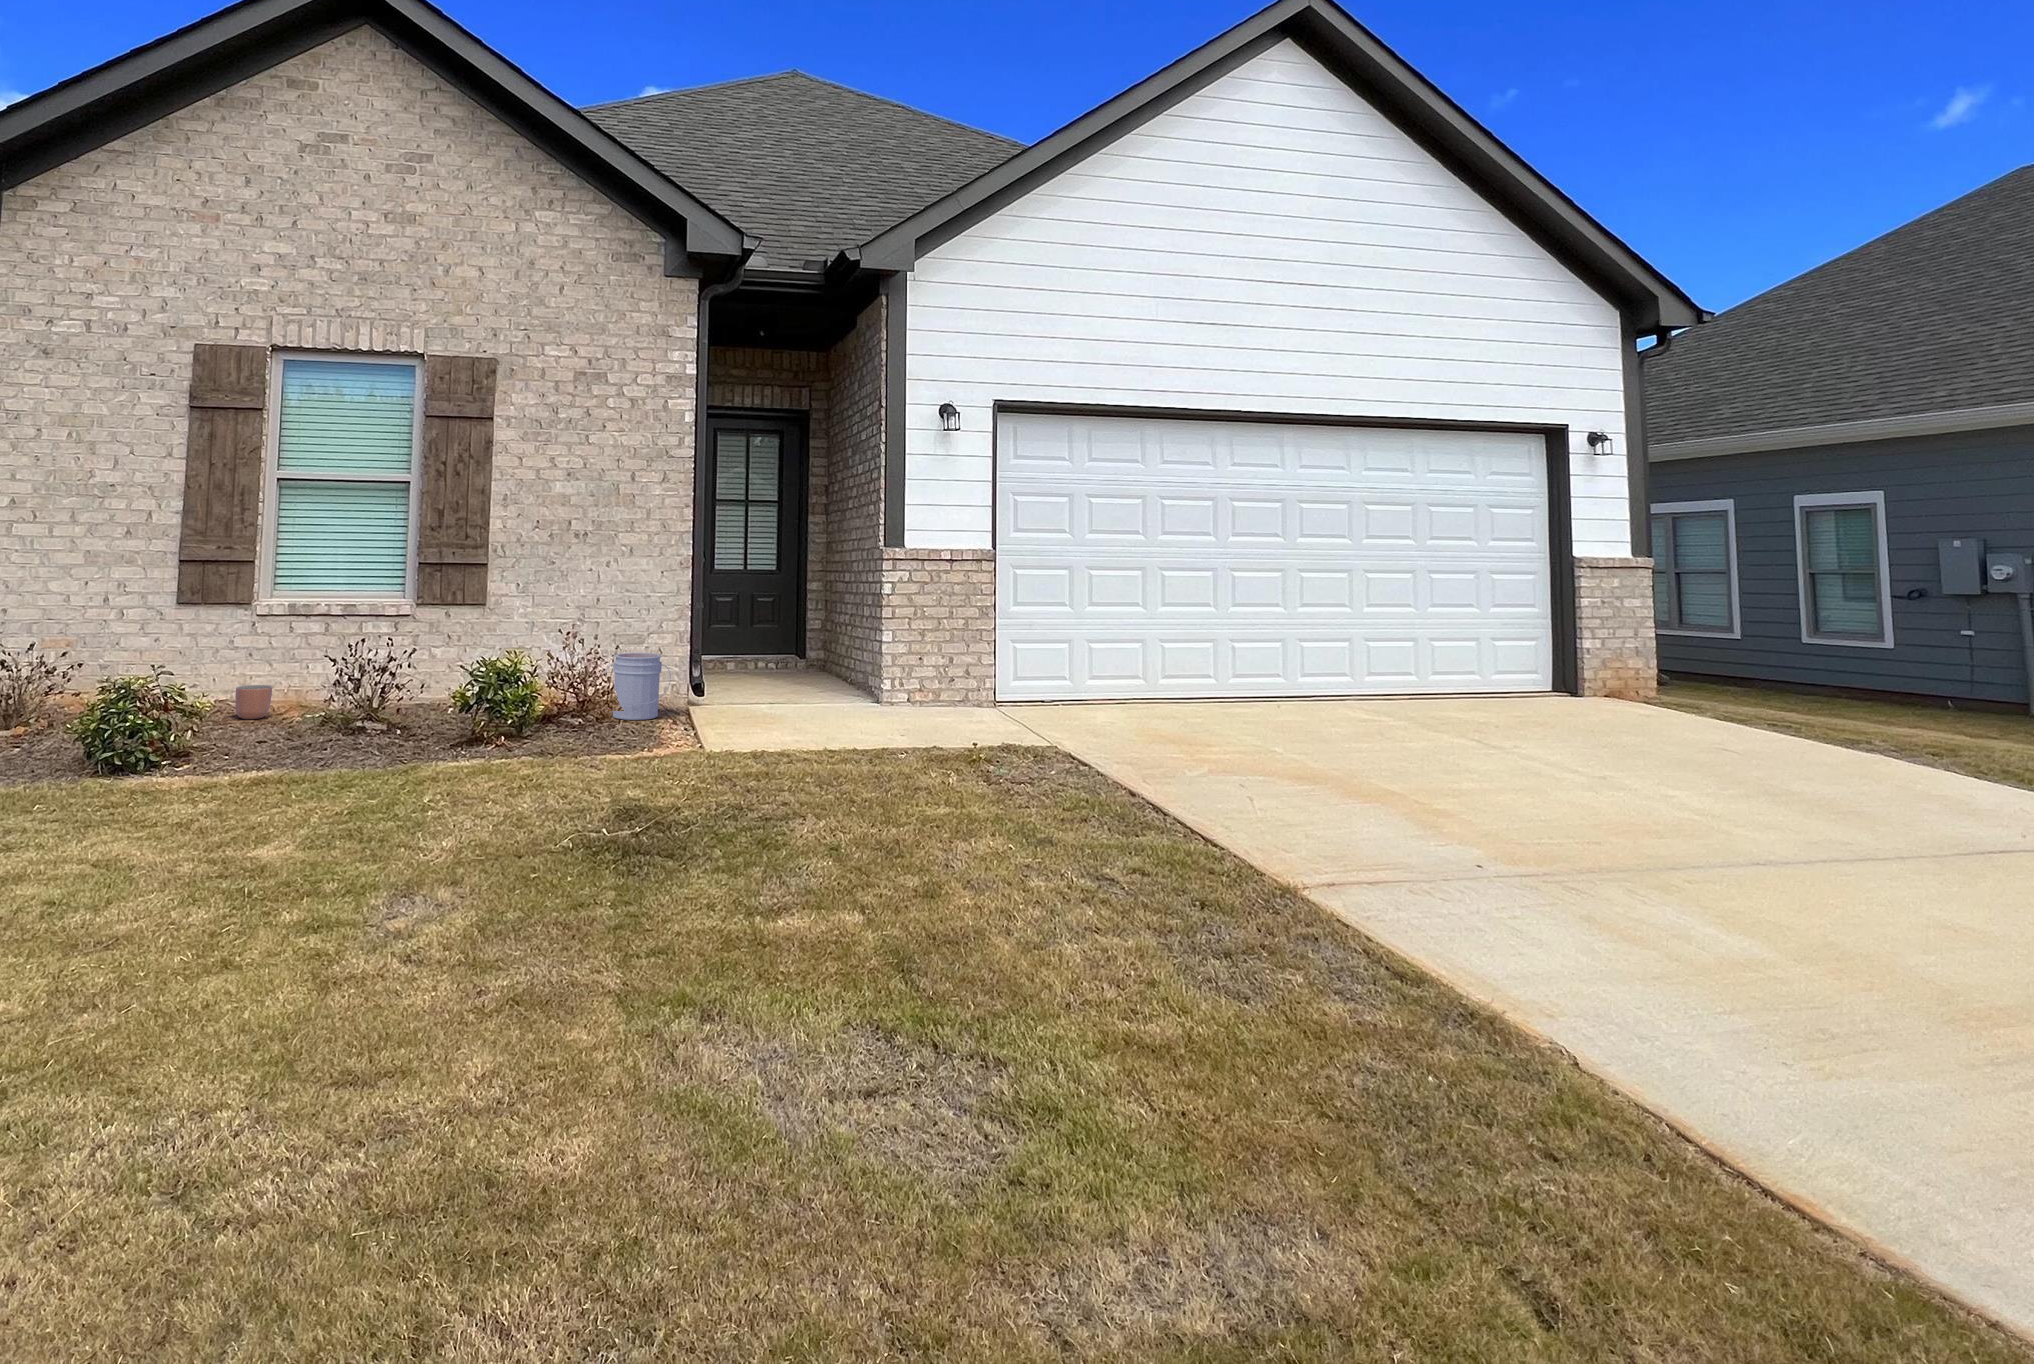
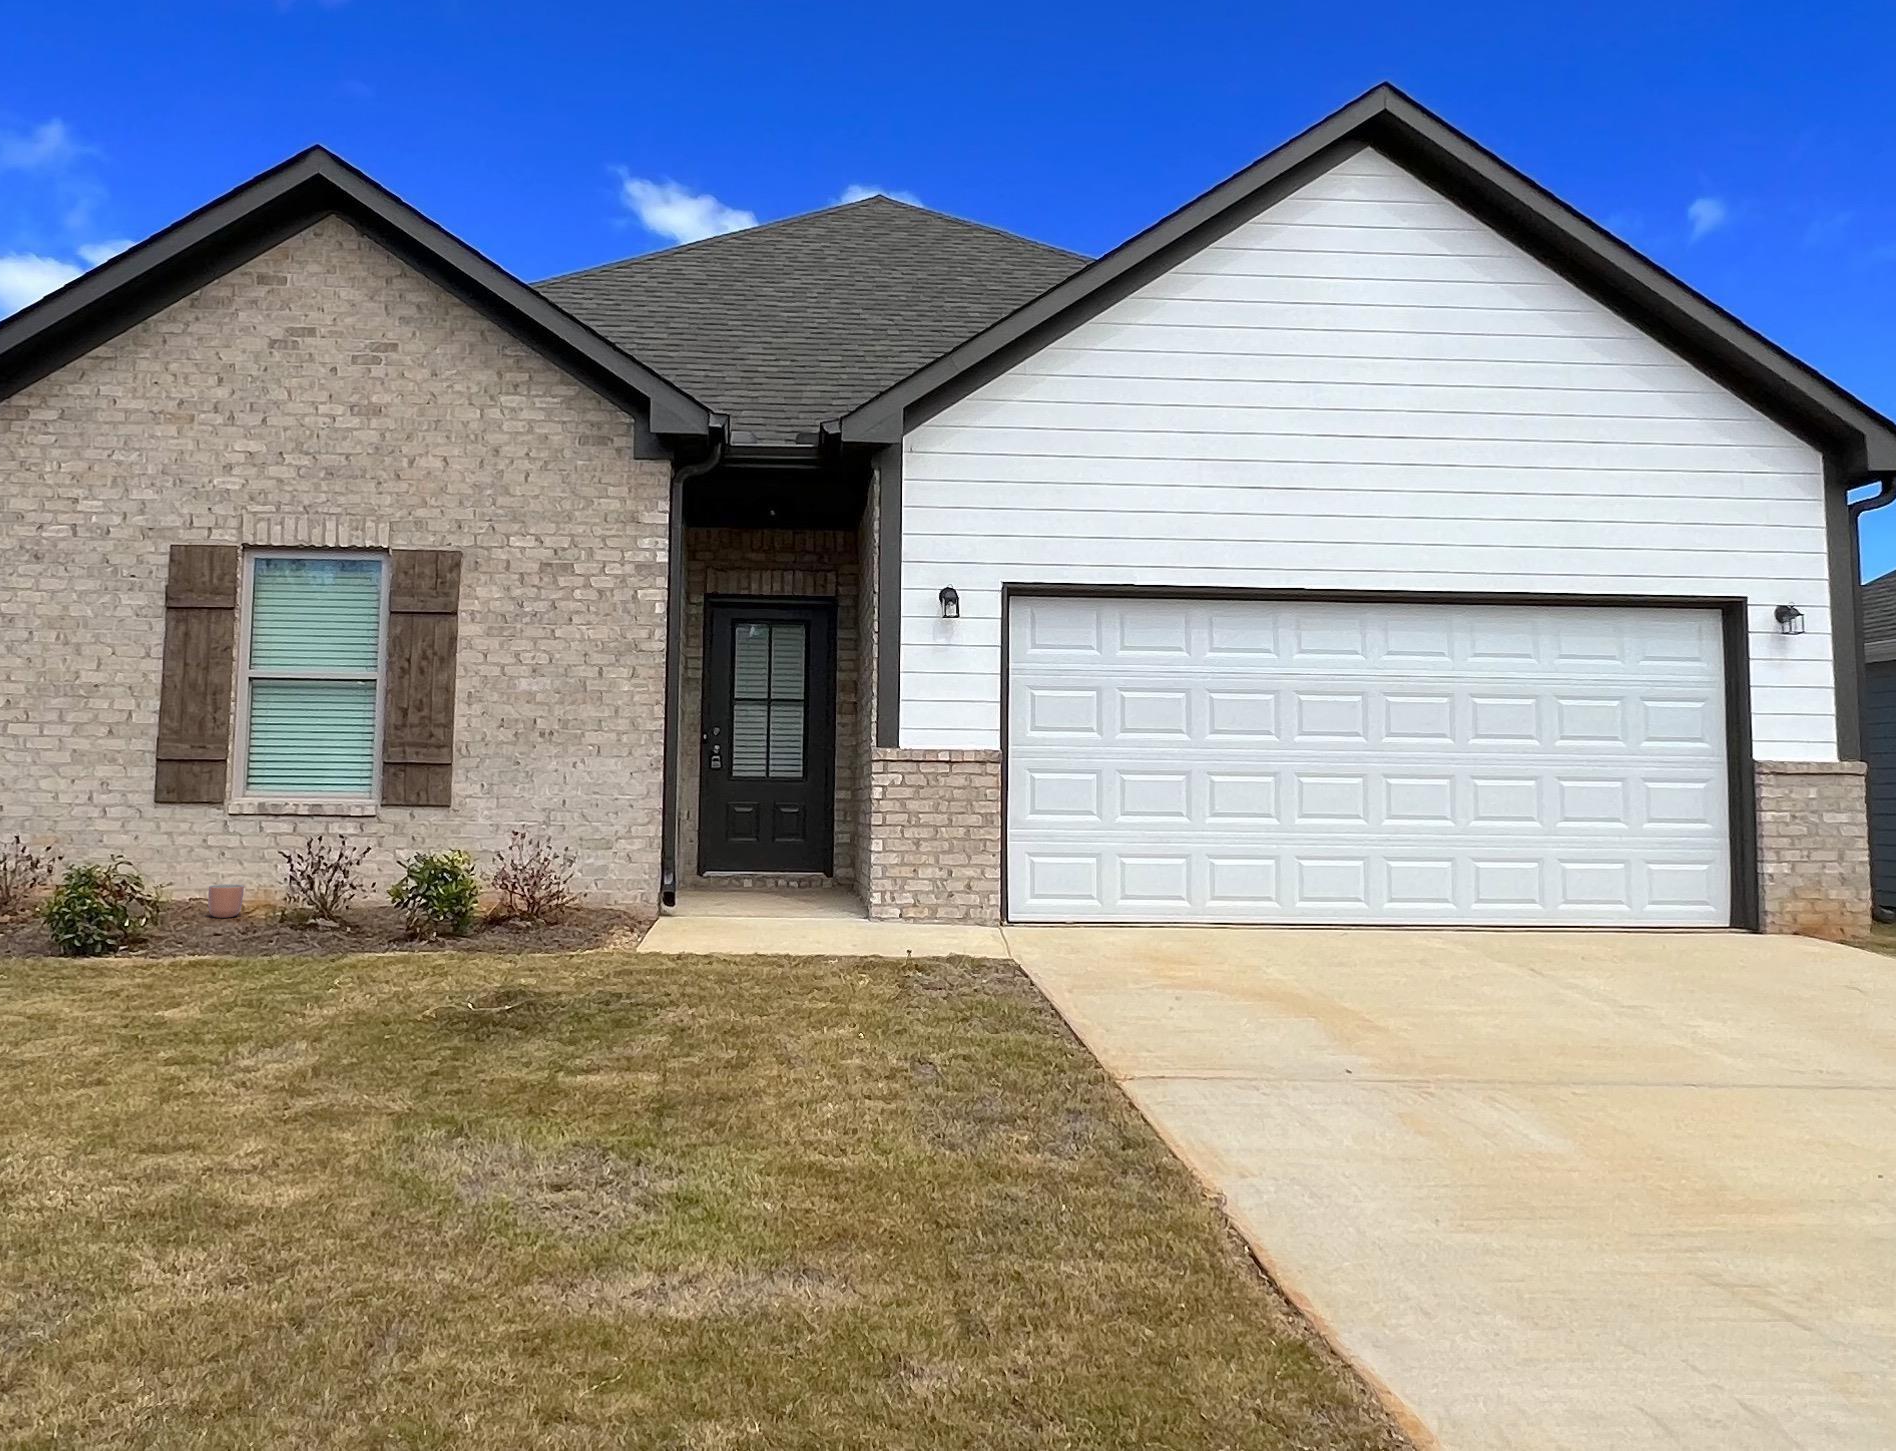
bucket: present [605,653,671,720] -> none [566,858,635,927]

